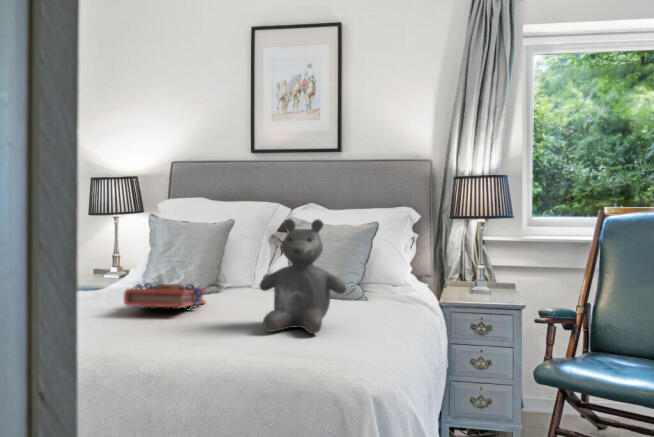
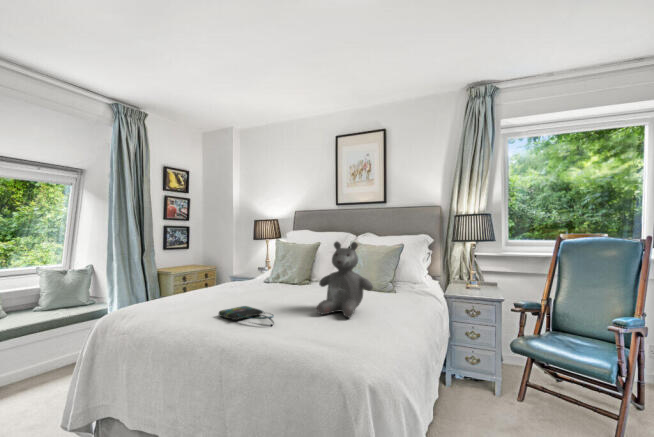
book: present [124,283,206,310] -> none [244,279,298,295]
tote bag: none [105,324,206,349] -> present [219,306,273,326]

